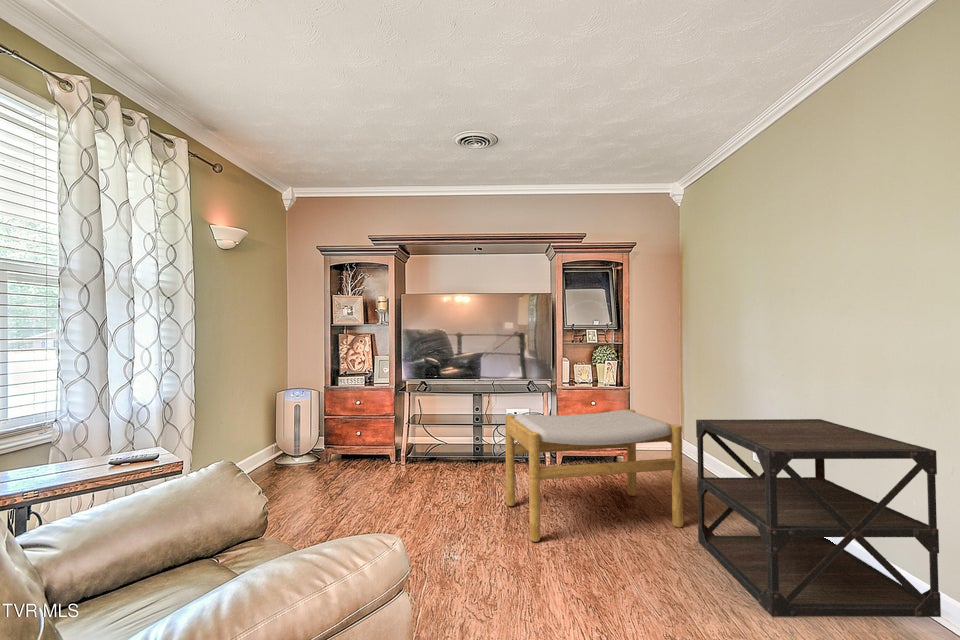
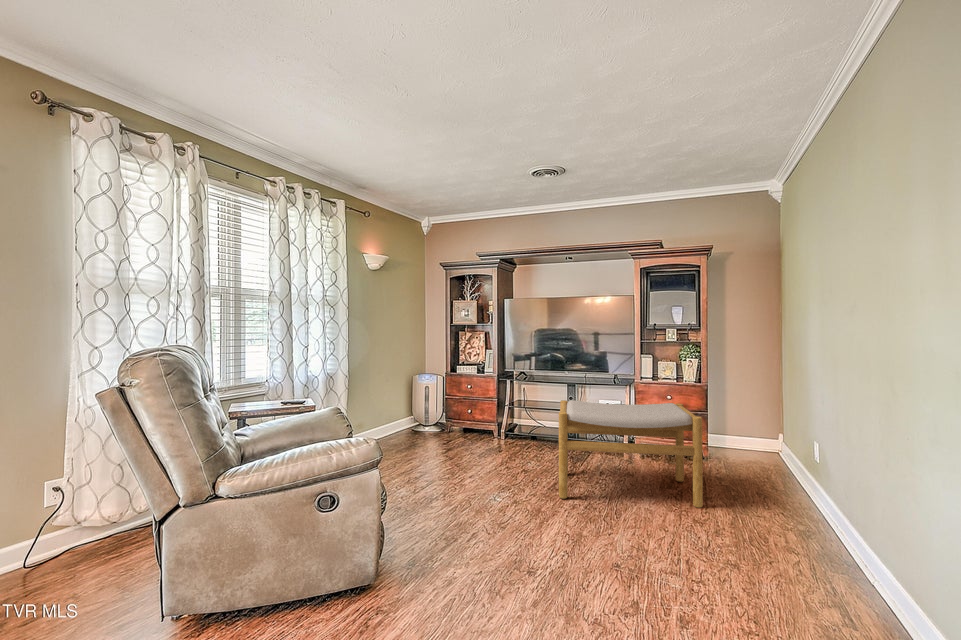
side table: present [696,419,941,617] -> none [702,411,880,600]

